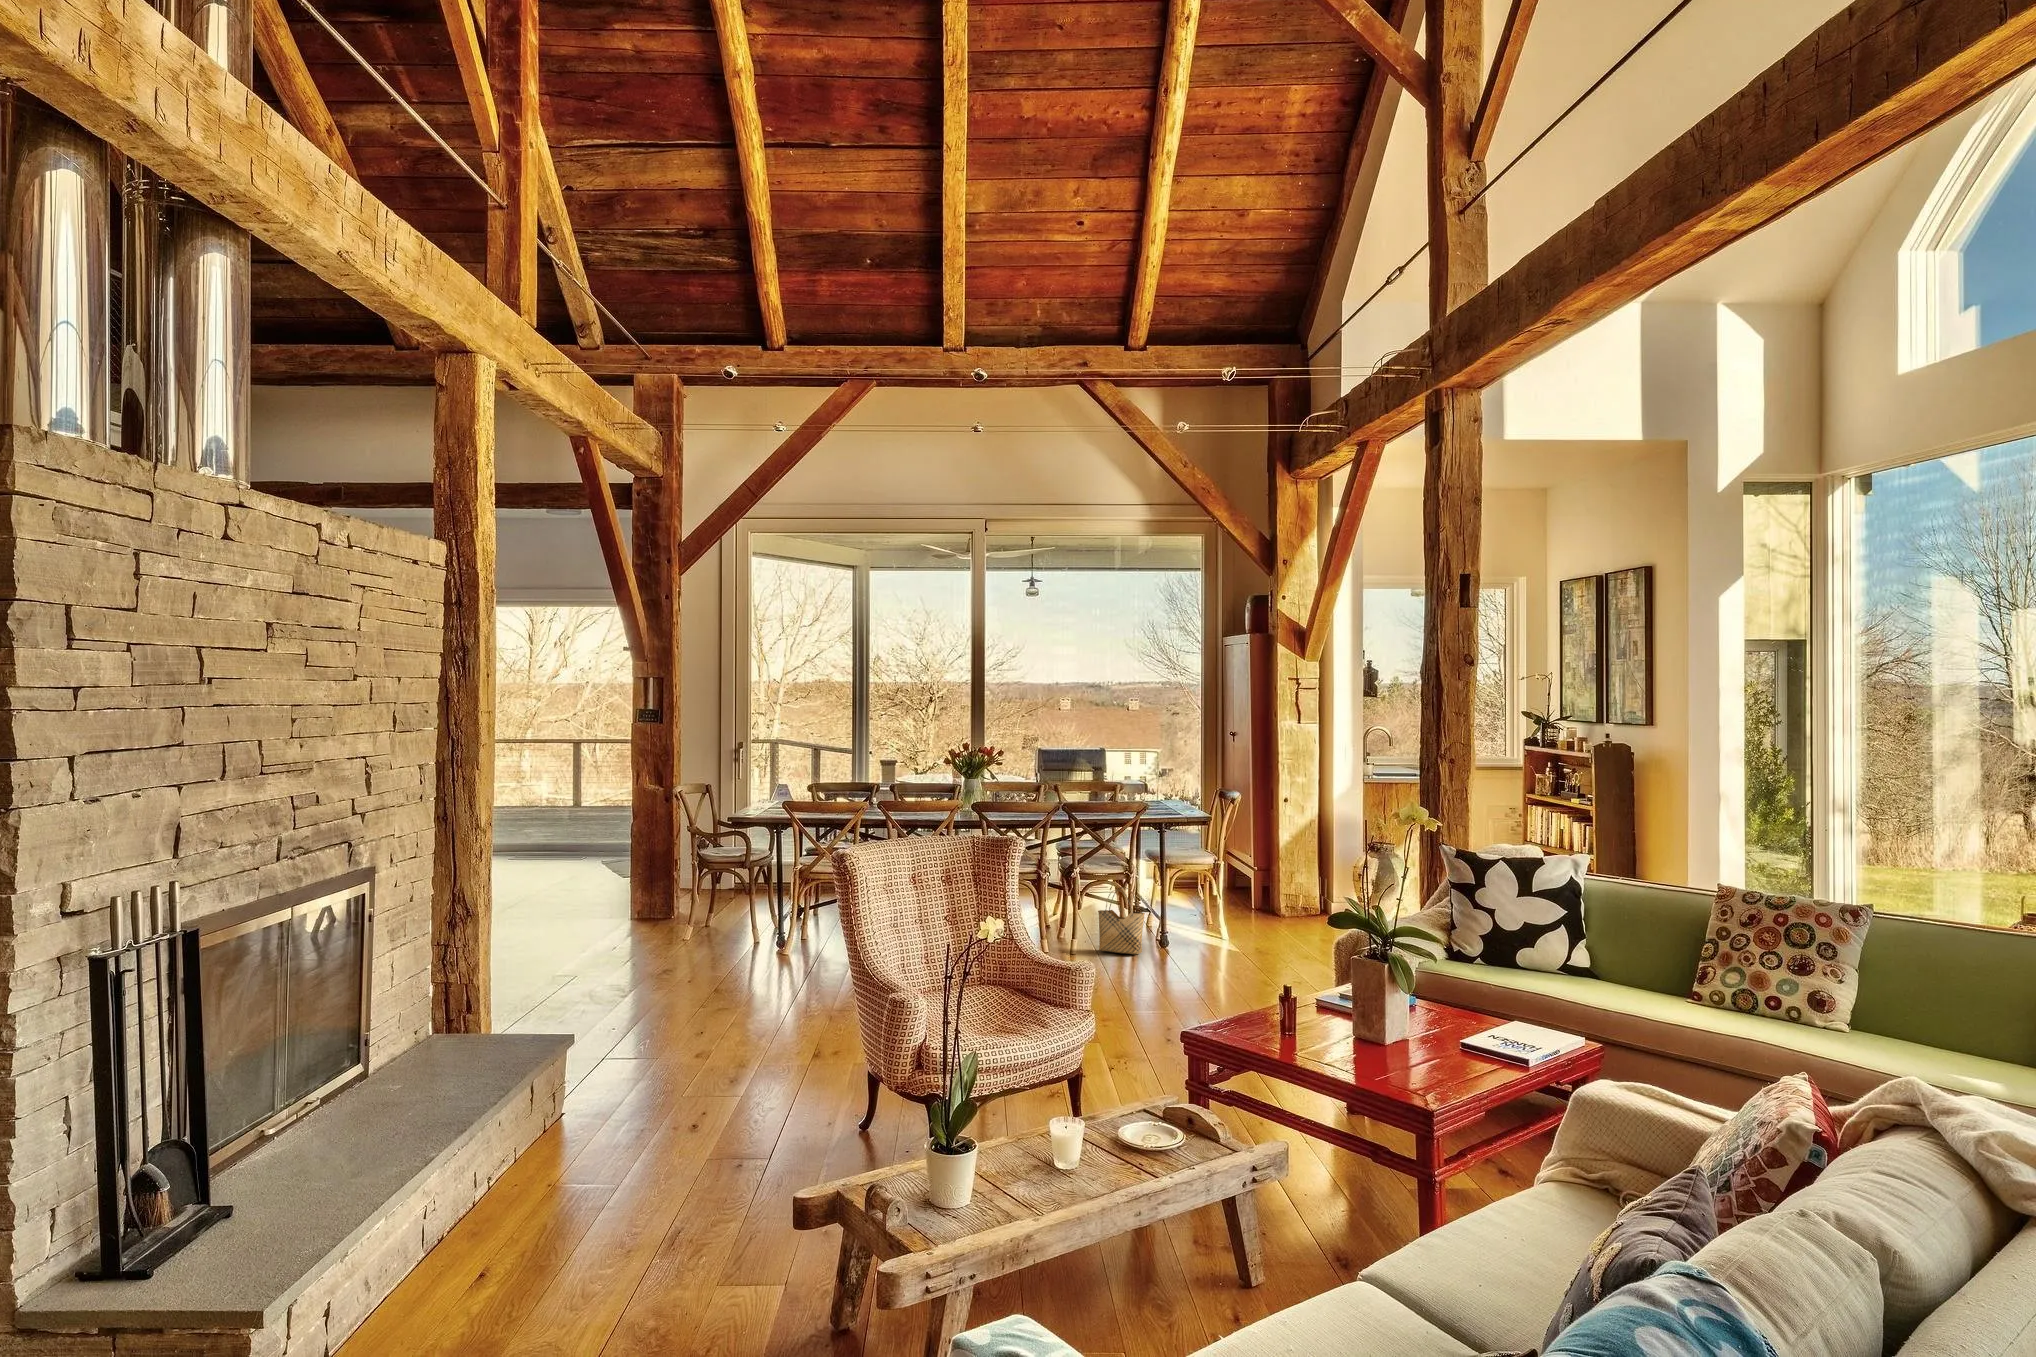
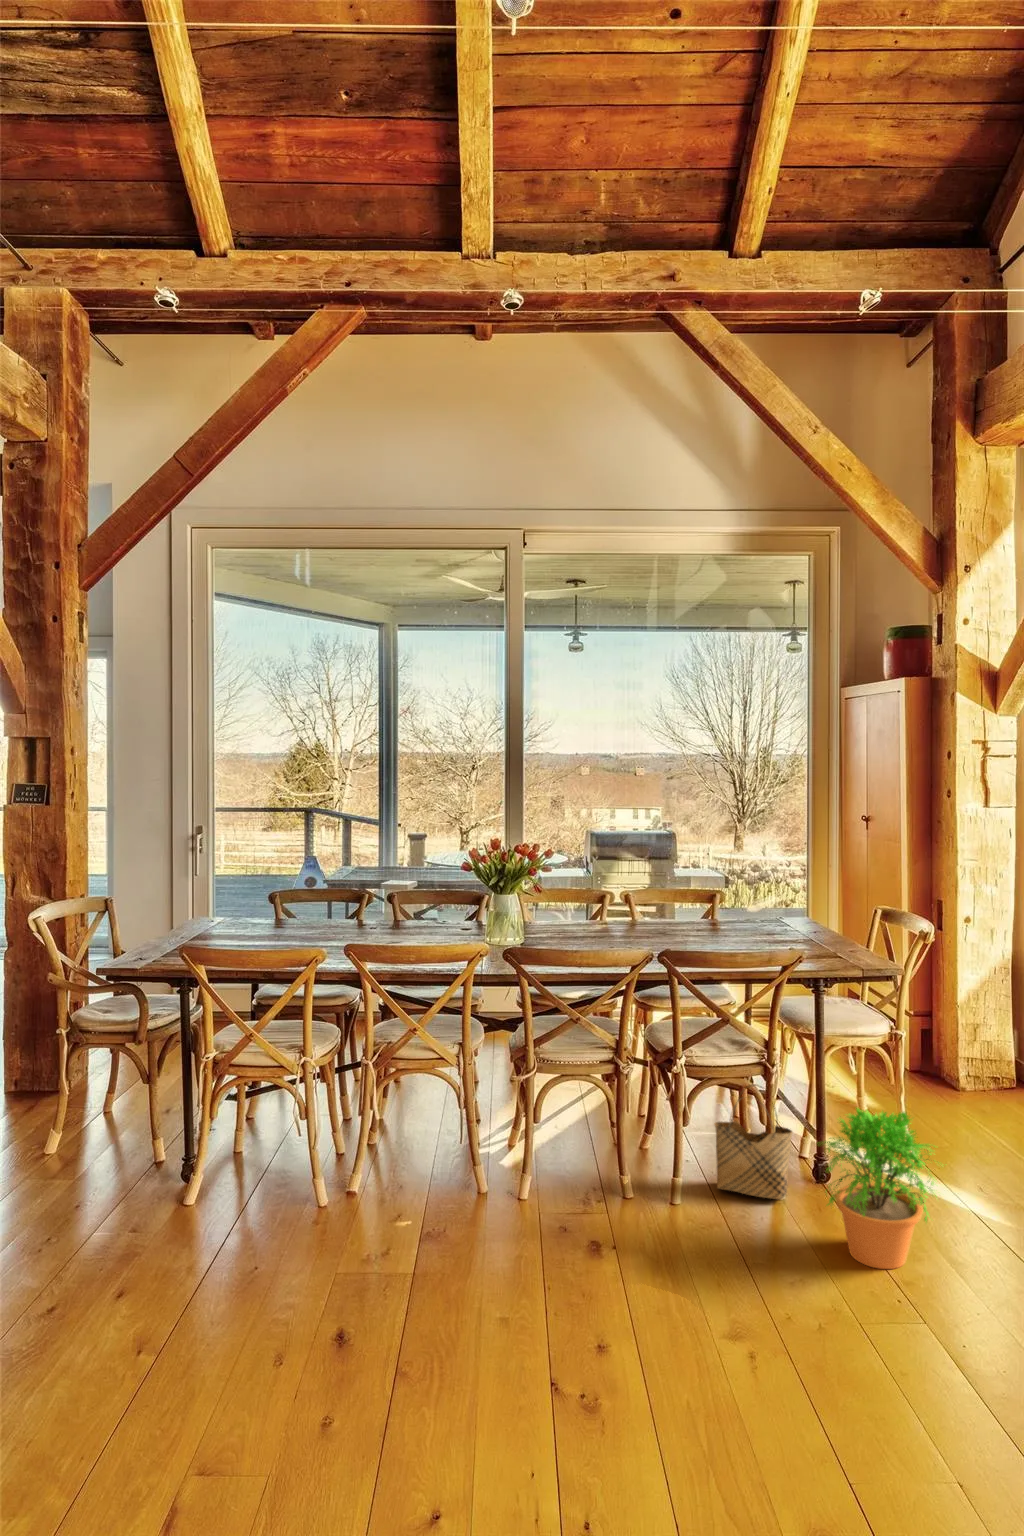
potted plant: none [1148,884,1220,975] -> present [822,1108,939,1269]

